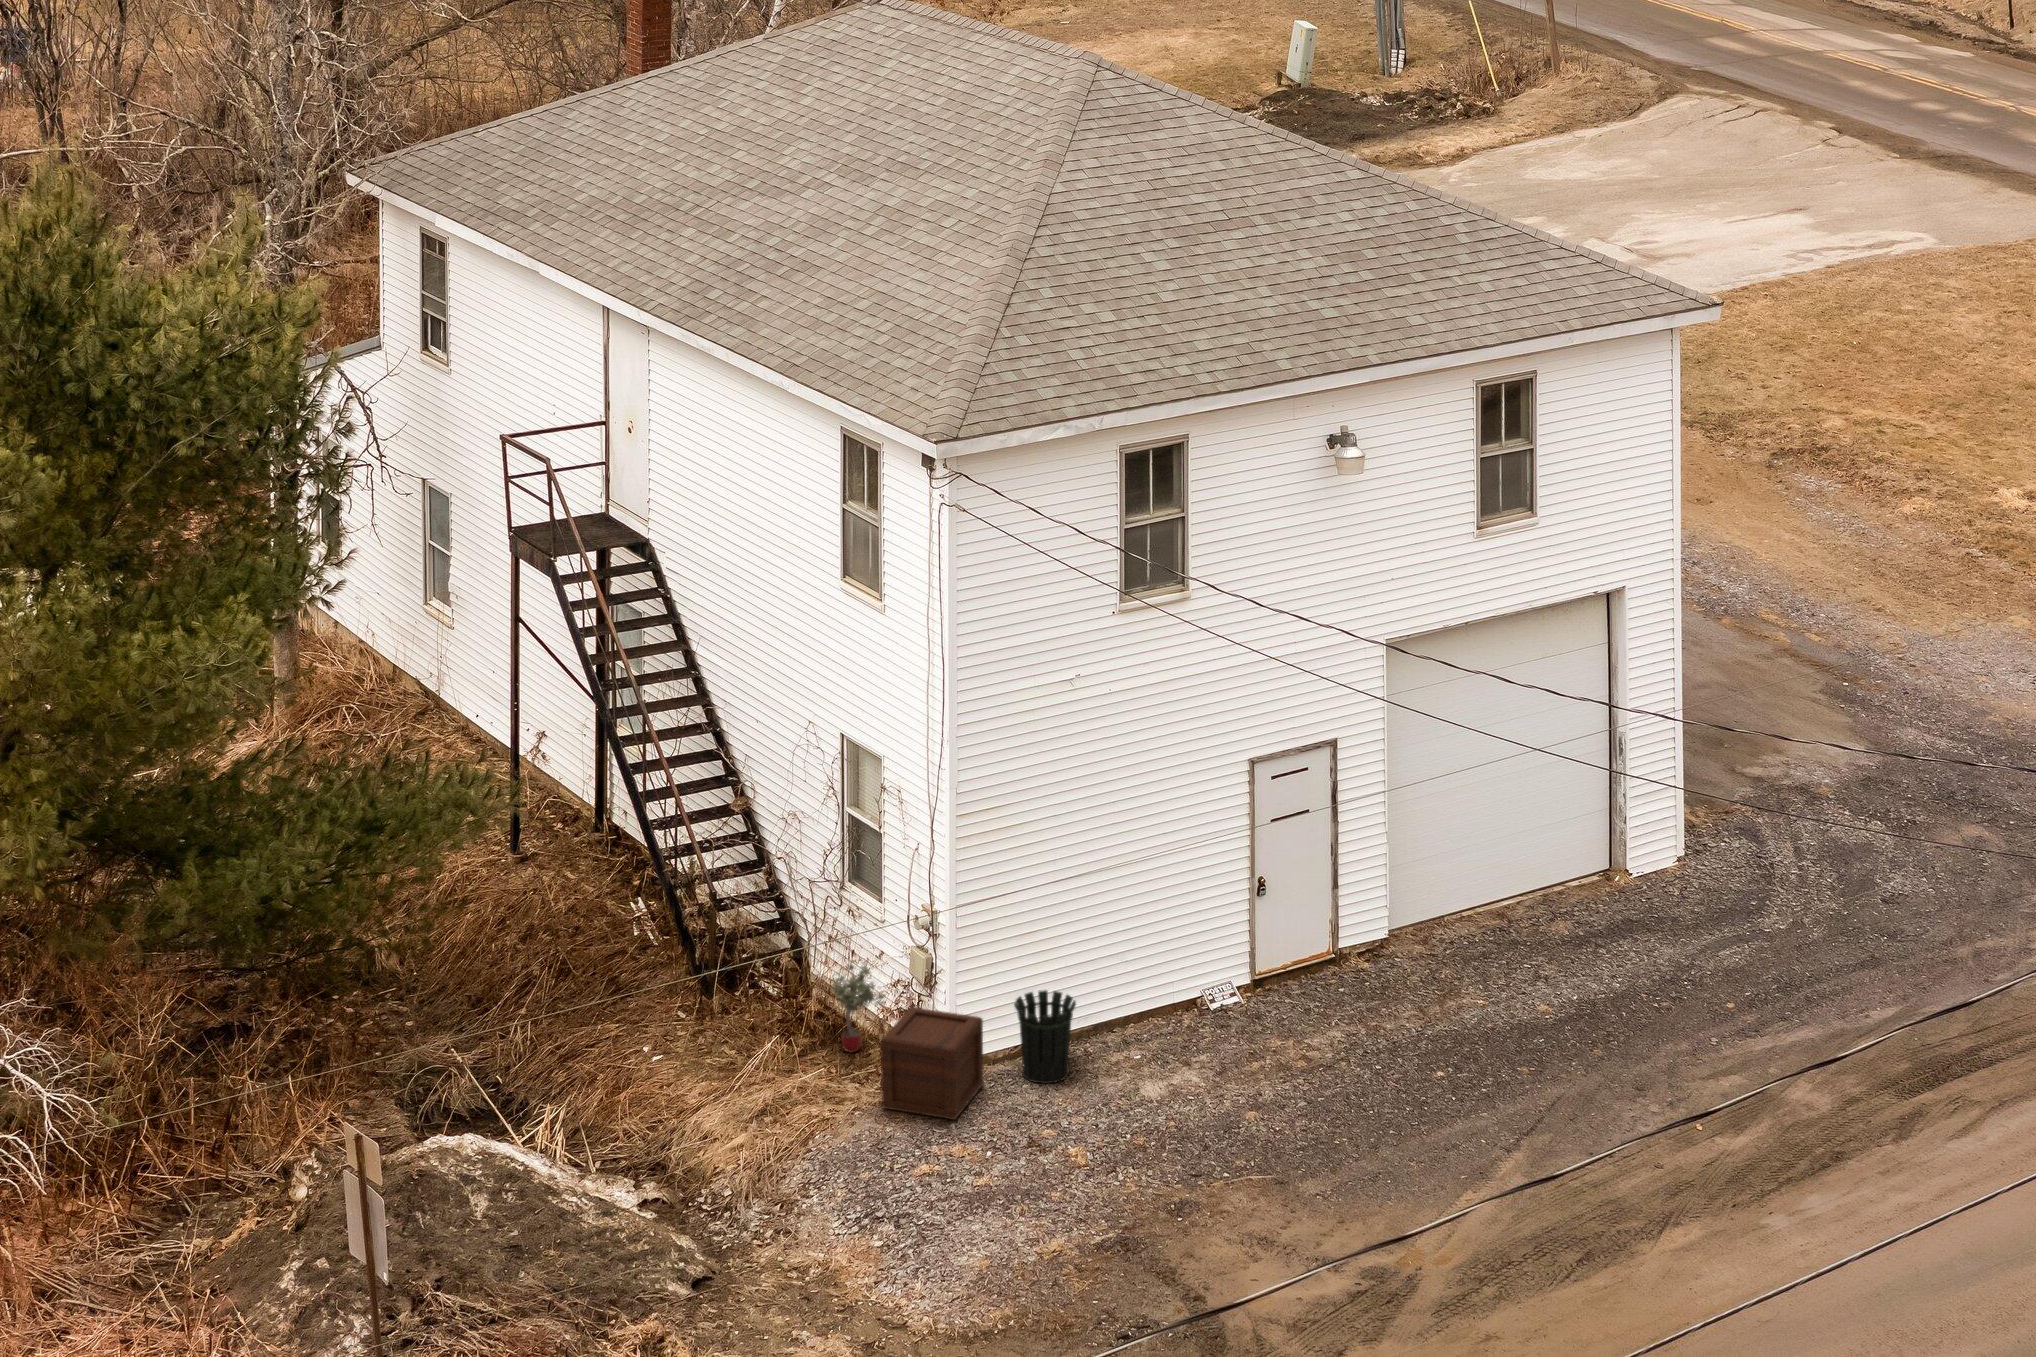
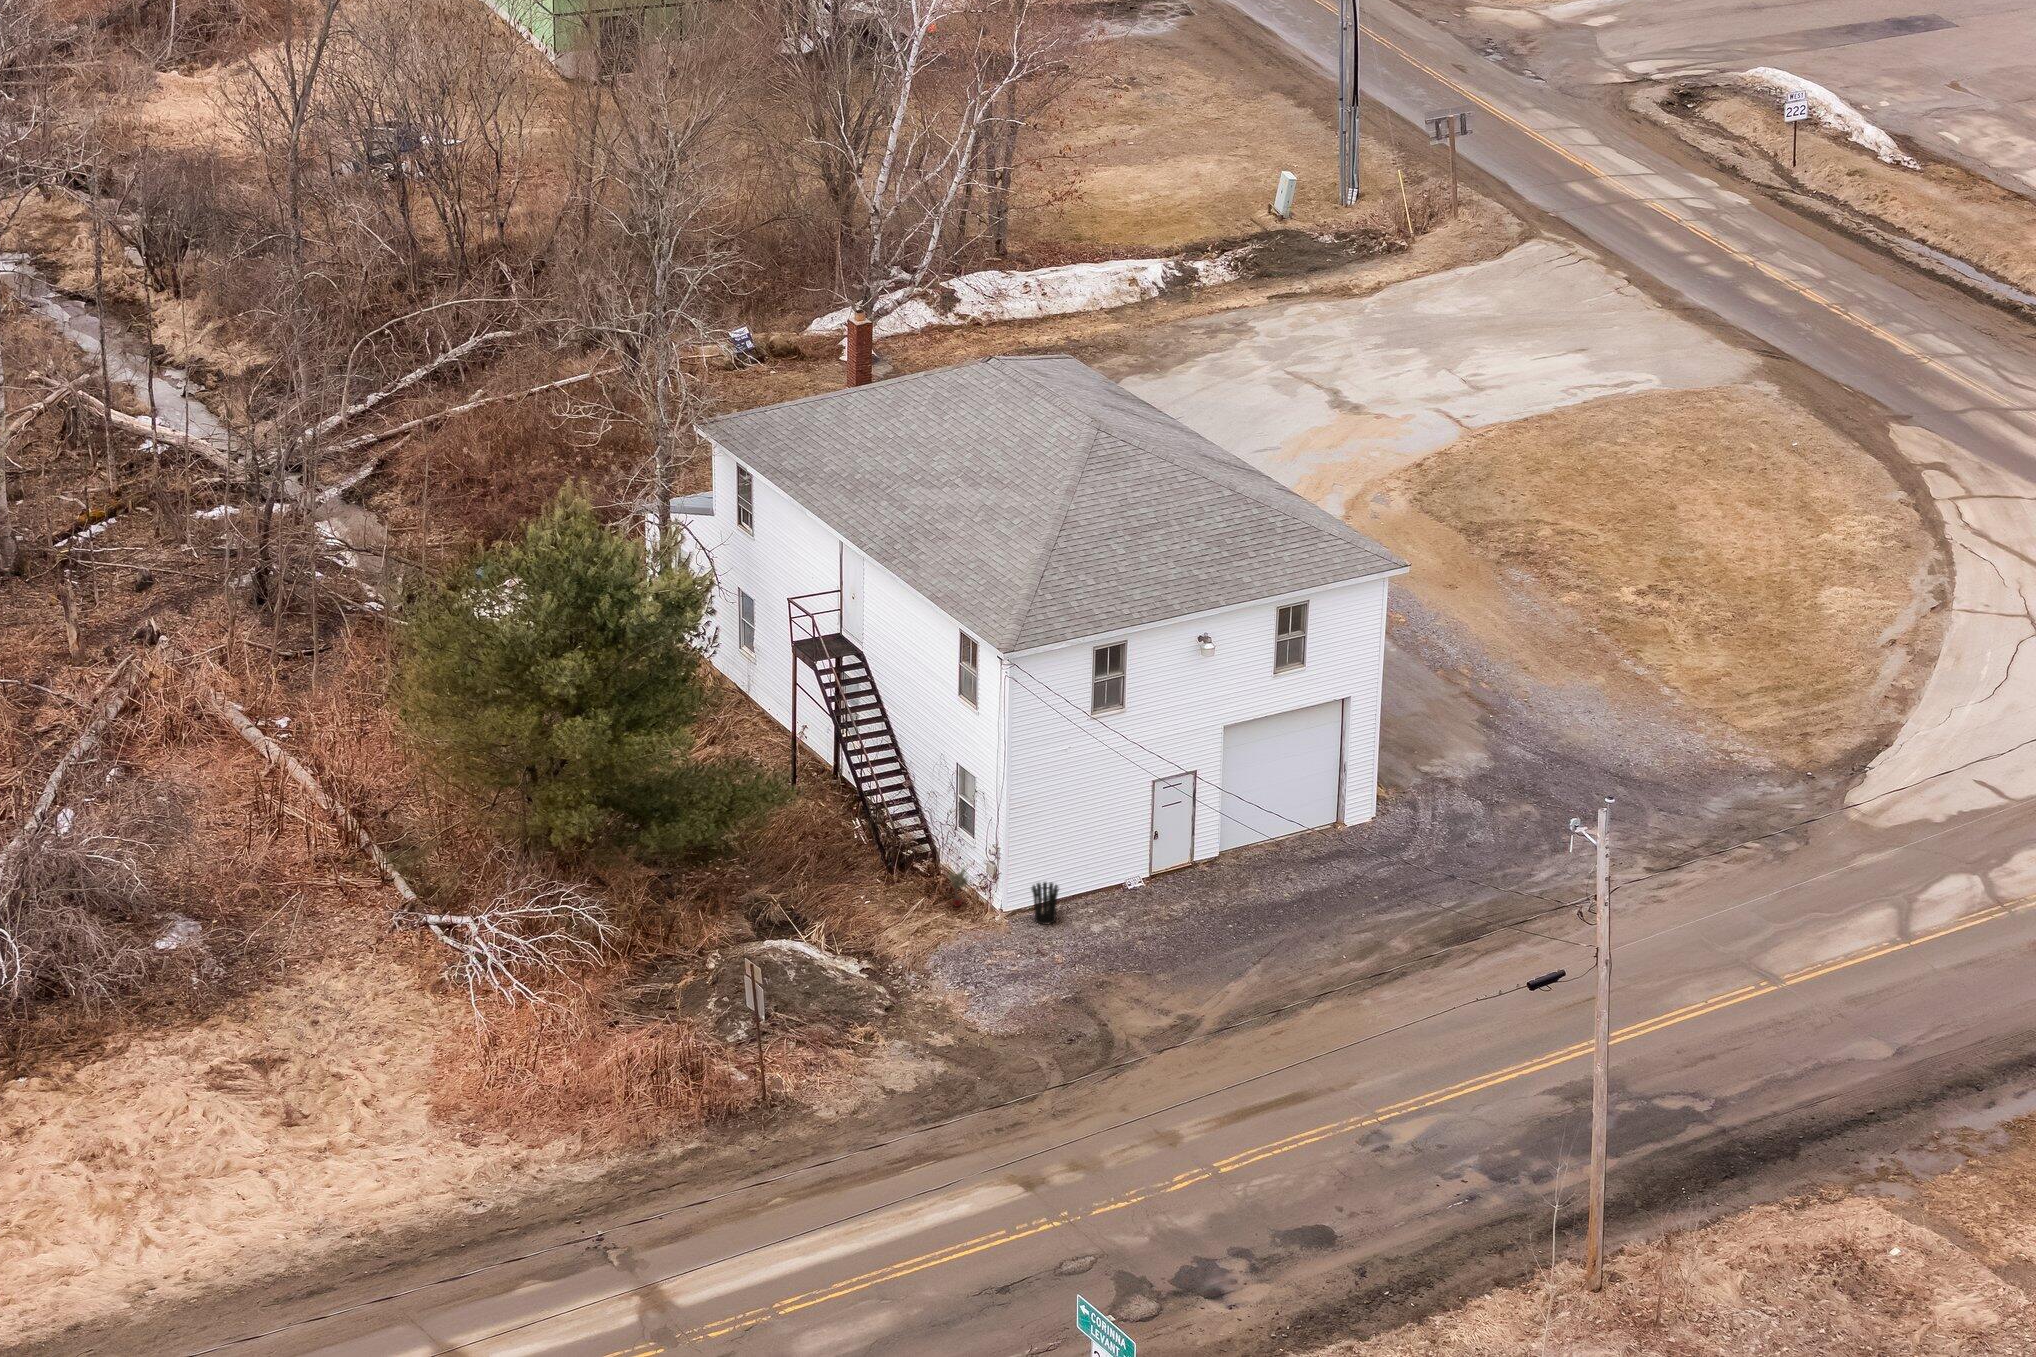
wooden crate: present [880,1007,984,1120] -> none [970,888,1016,941]

